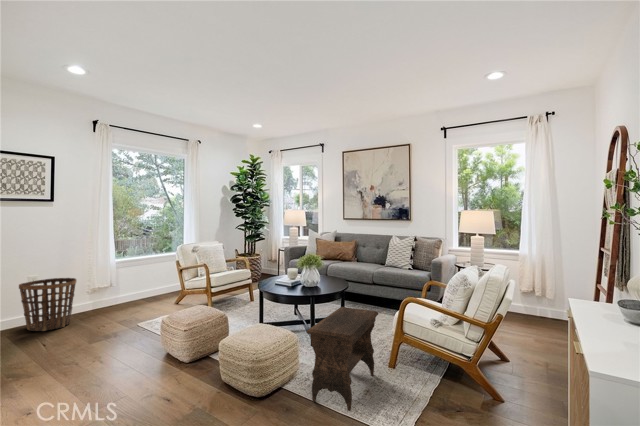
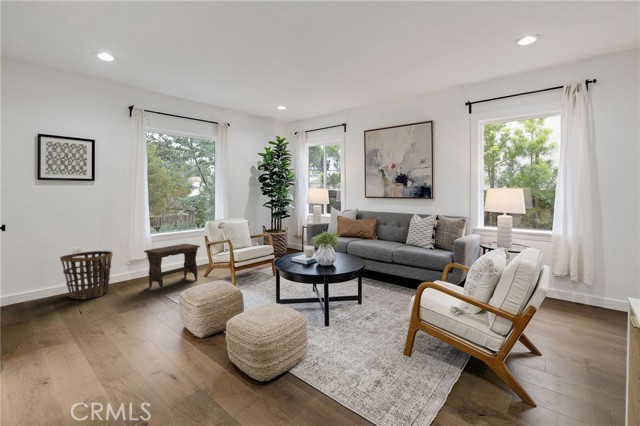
footstool: present [307,307,378,411] -> present [144,244,200,290]

